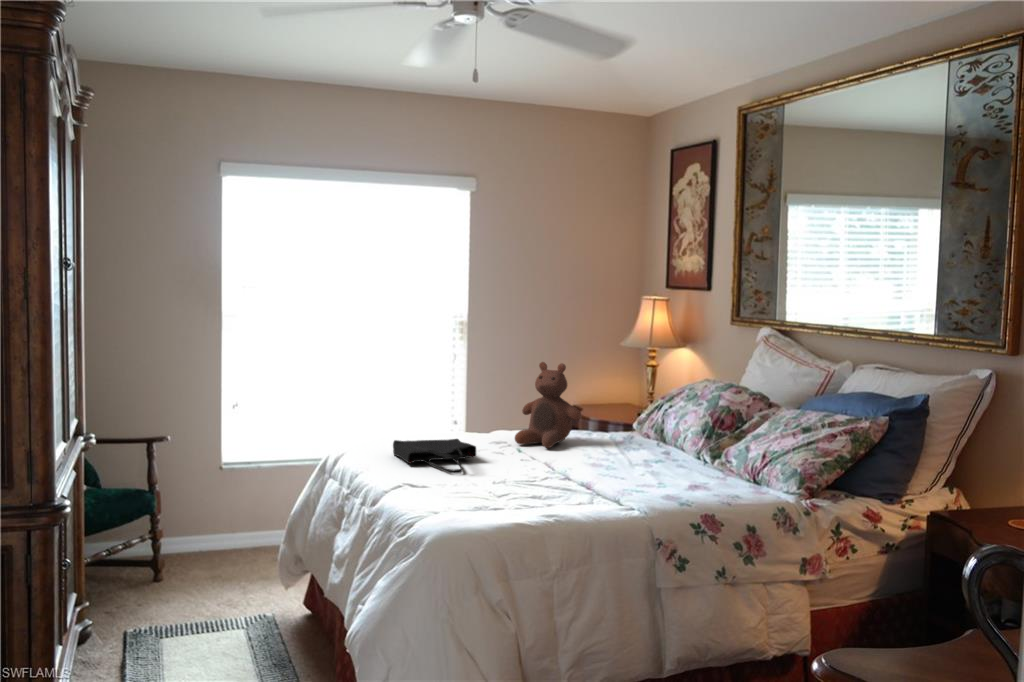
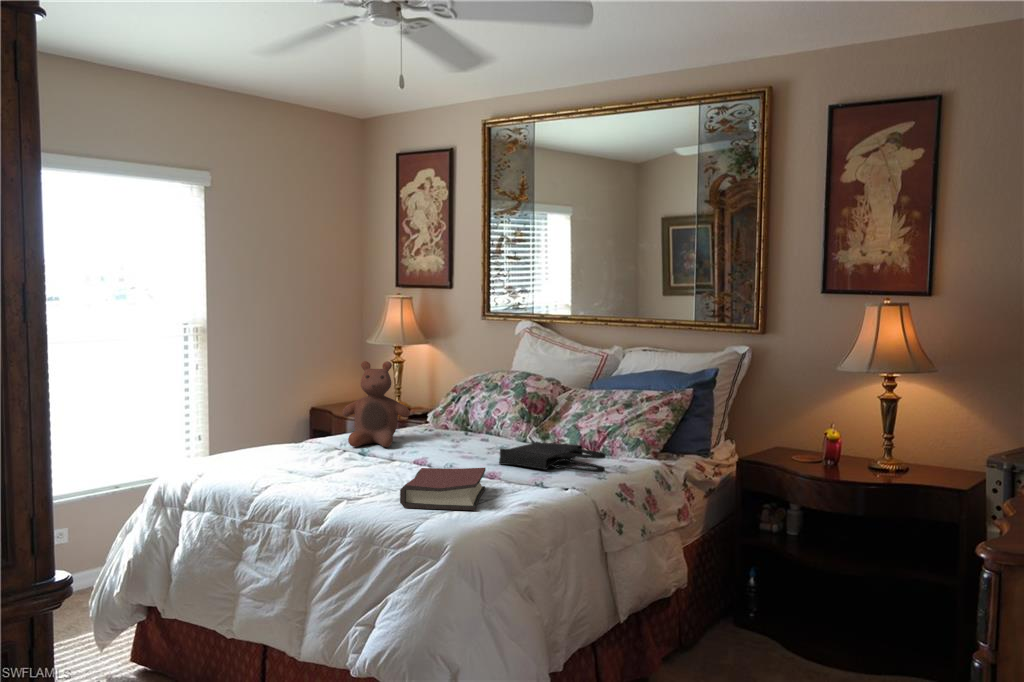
tote bag: present [393,439,476,473] -> present [499,442,606,473]
hardback book: none [452,469,562,516] -> present [400,468,486,510]

